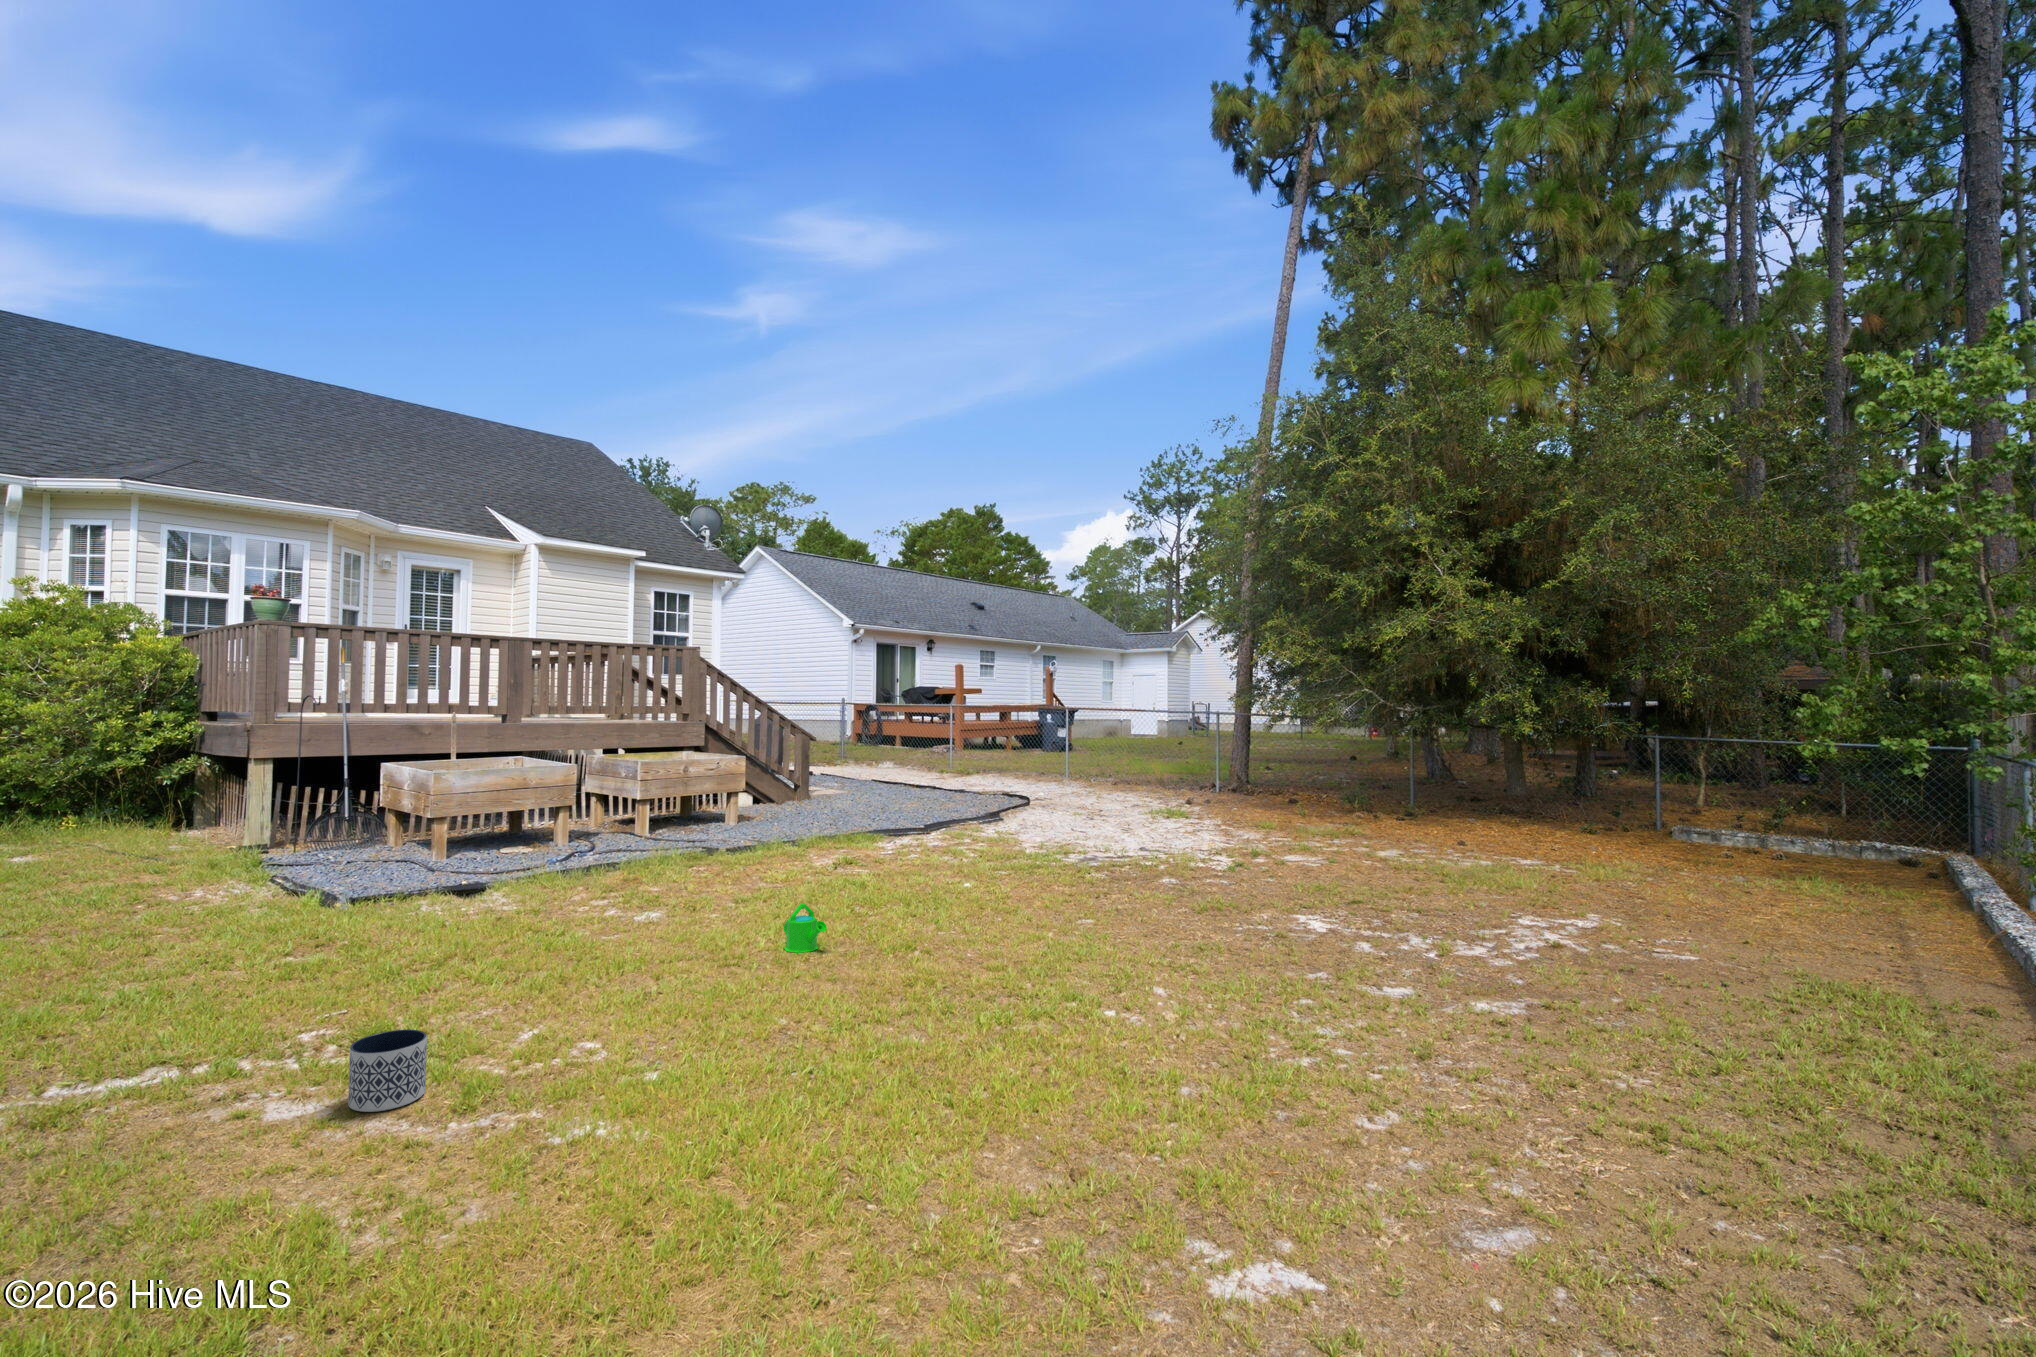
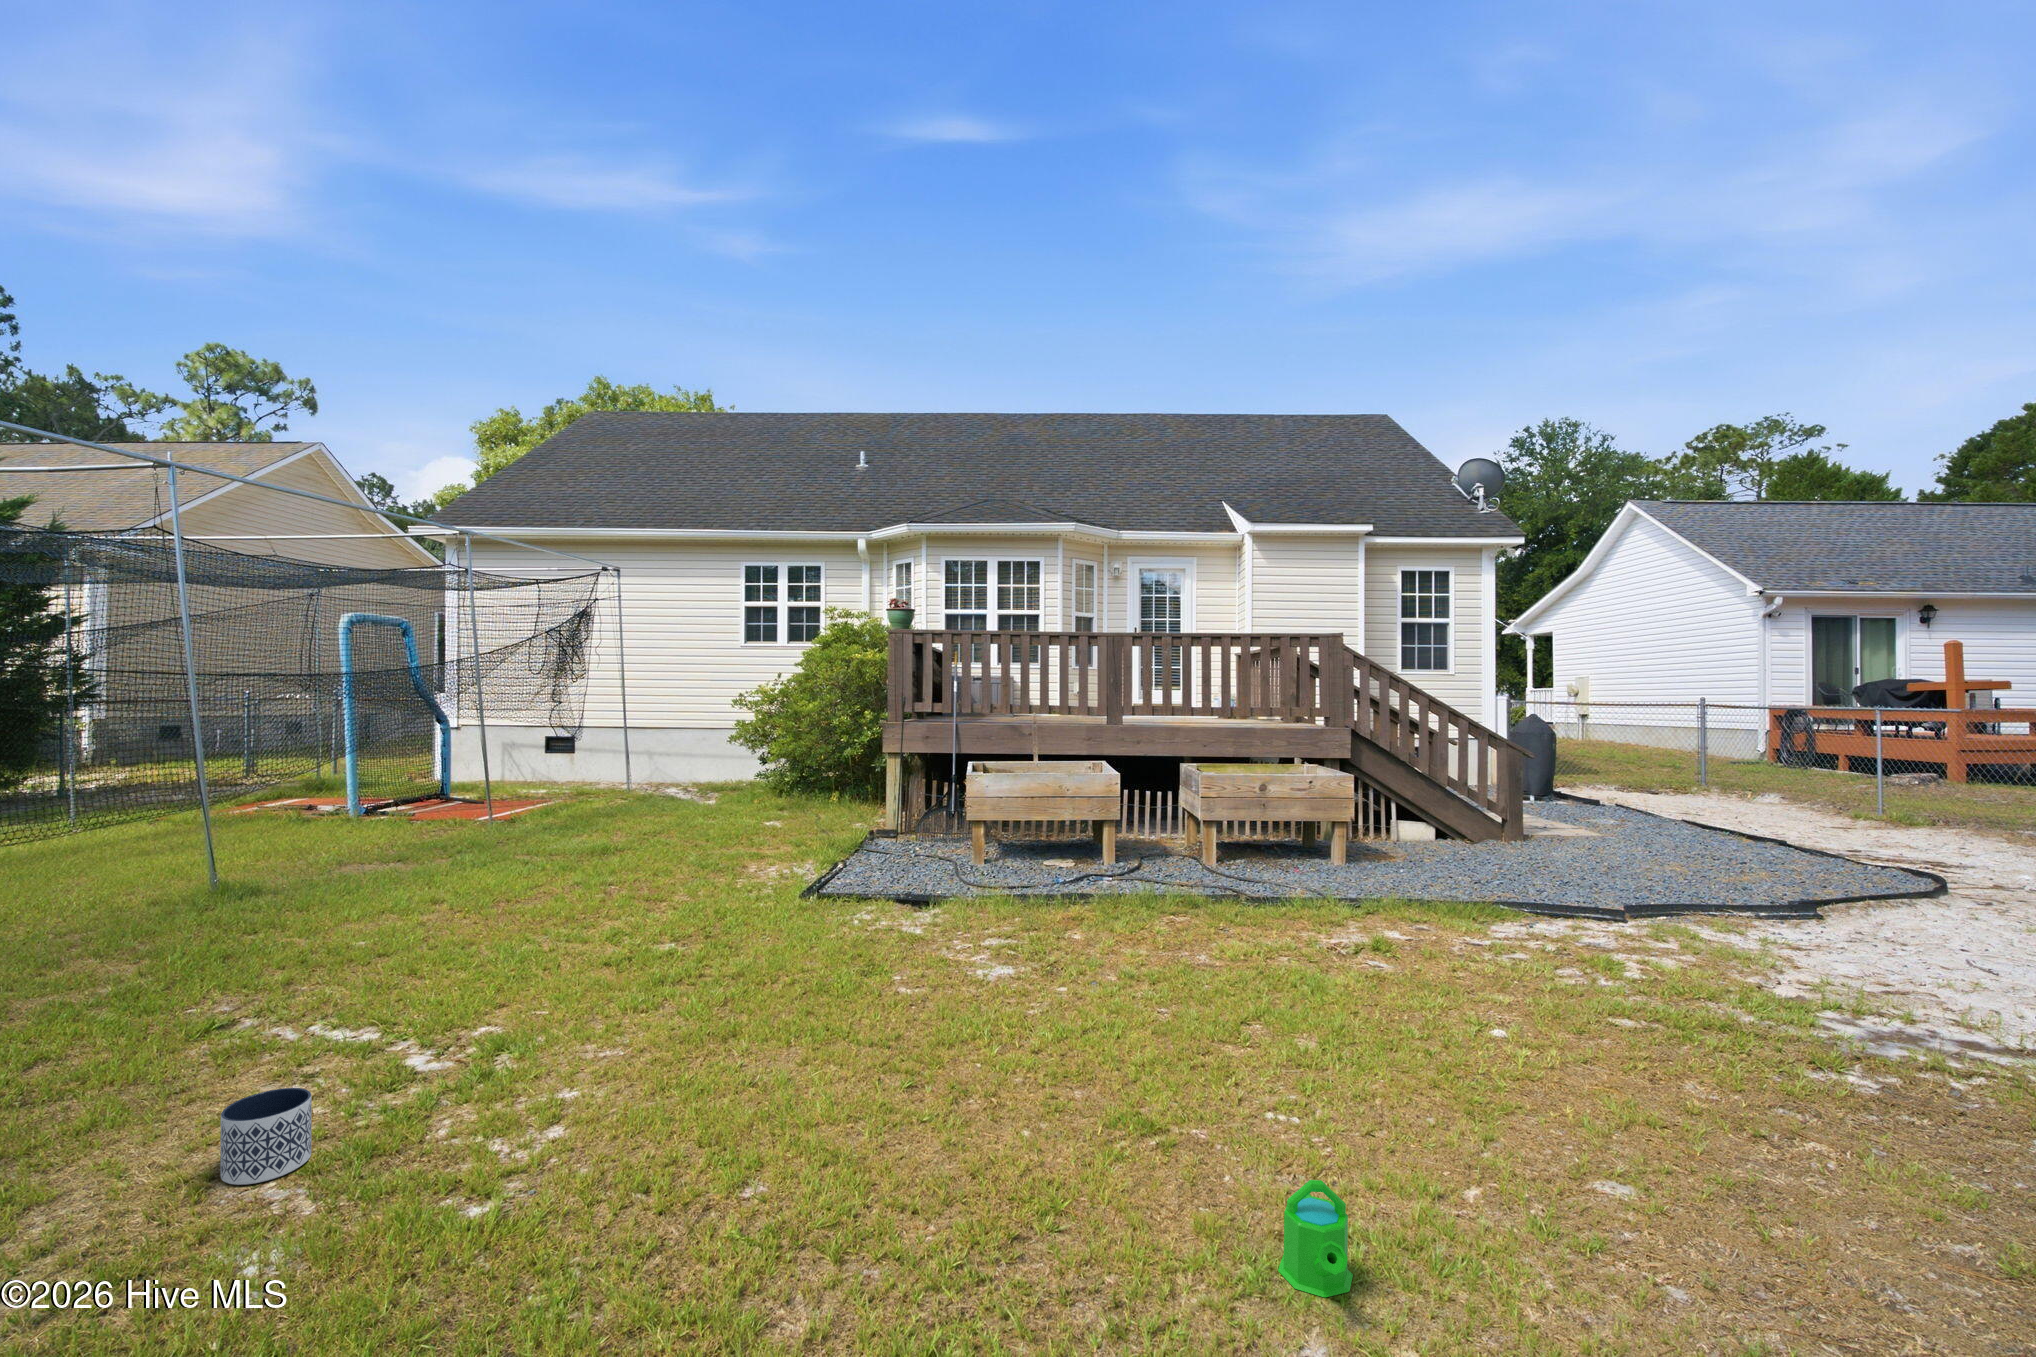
watering can: present [784,903,827,953] -> present [1278,1180,1353,1298]

